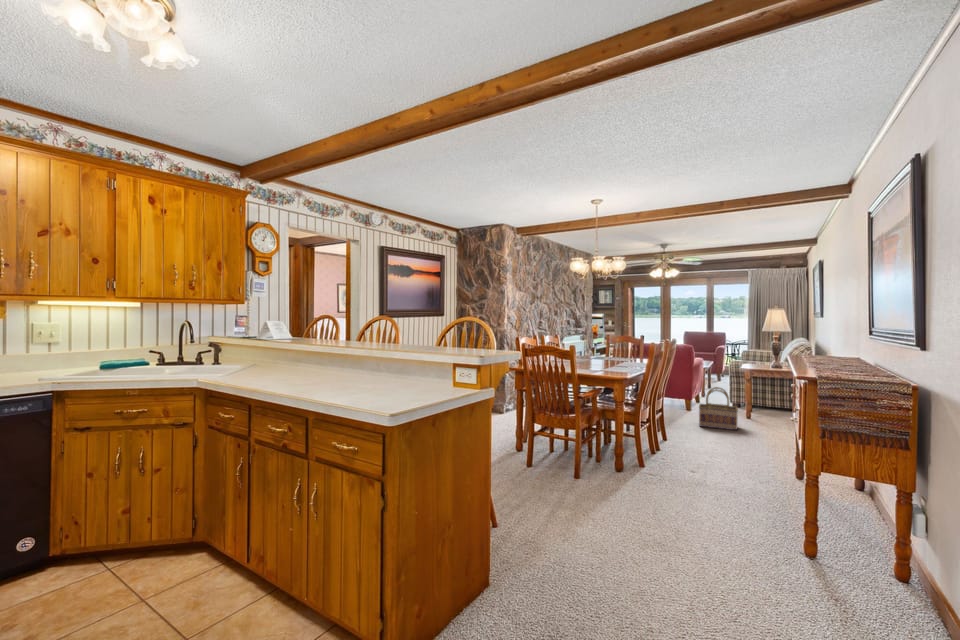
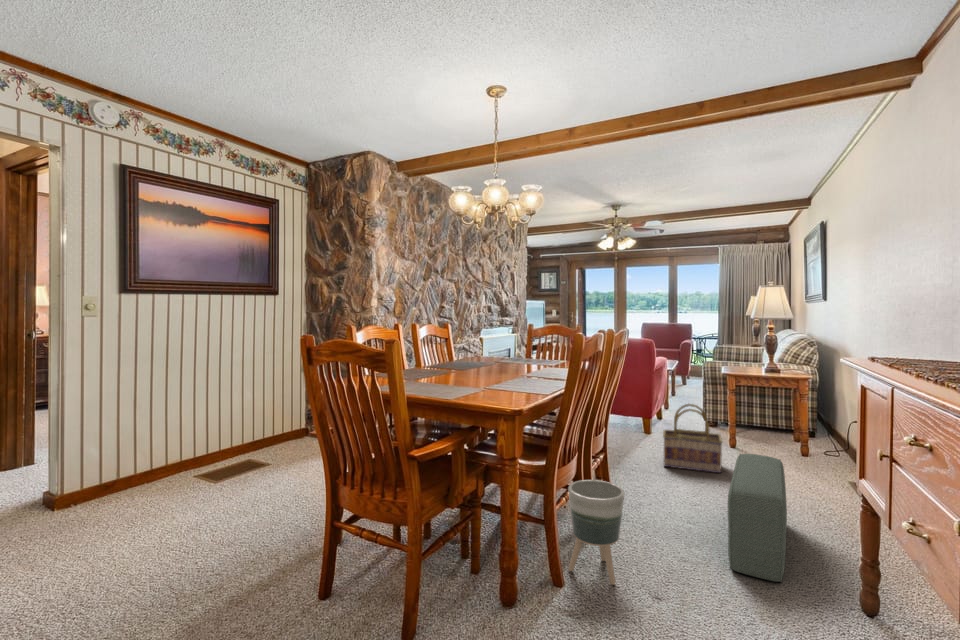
pouf: none [733,412,769,471] -> present [728,454,787,582]
planter: none [646,419,676,469] -> present [568,480,624,585]

